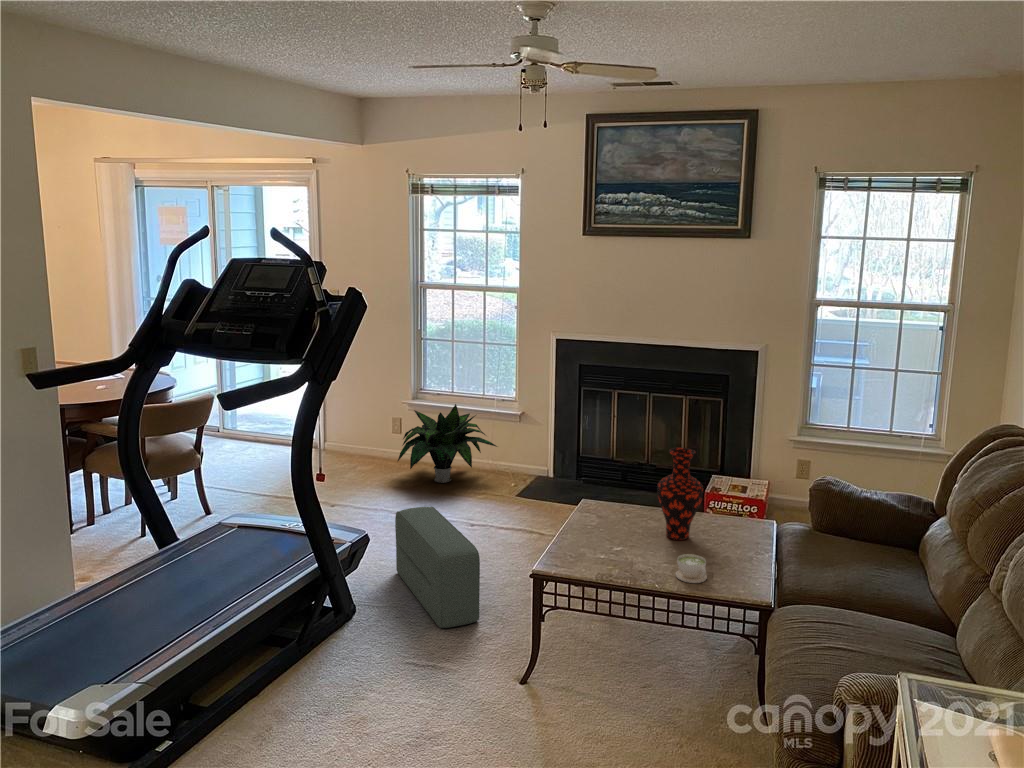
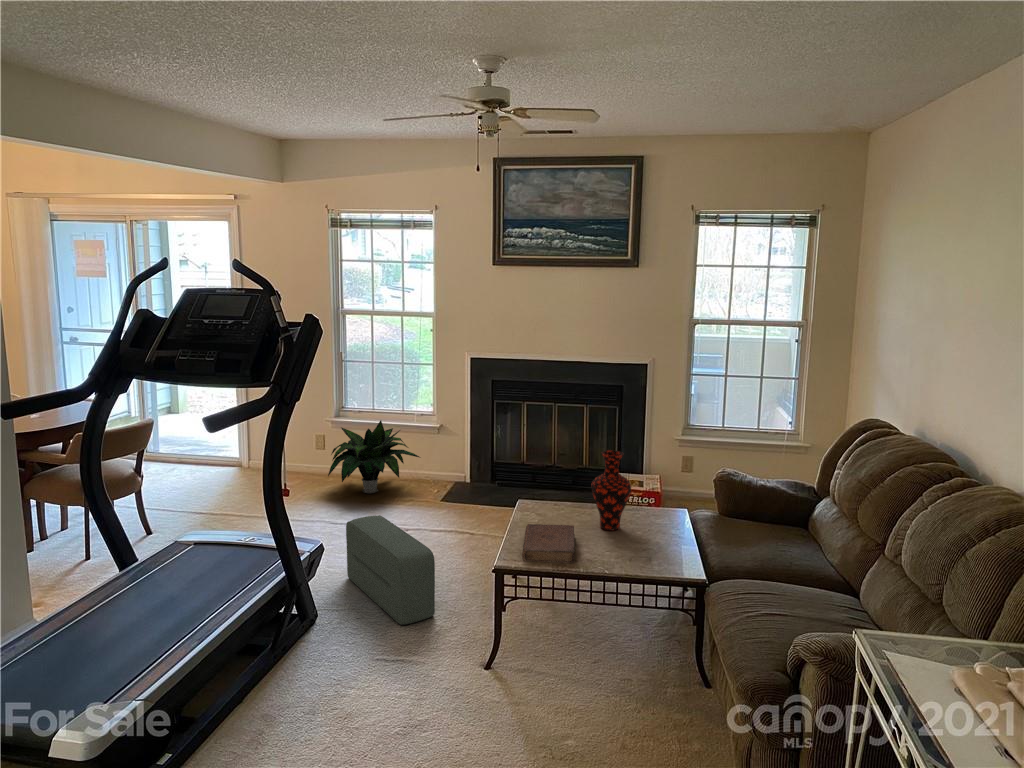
book: none [564,527,633,574] -> present [522,524,575,563]
coffee cup: present [676,554,707,583] -> none [618,542,645,566]

